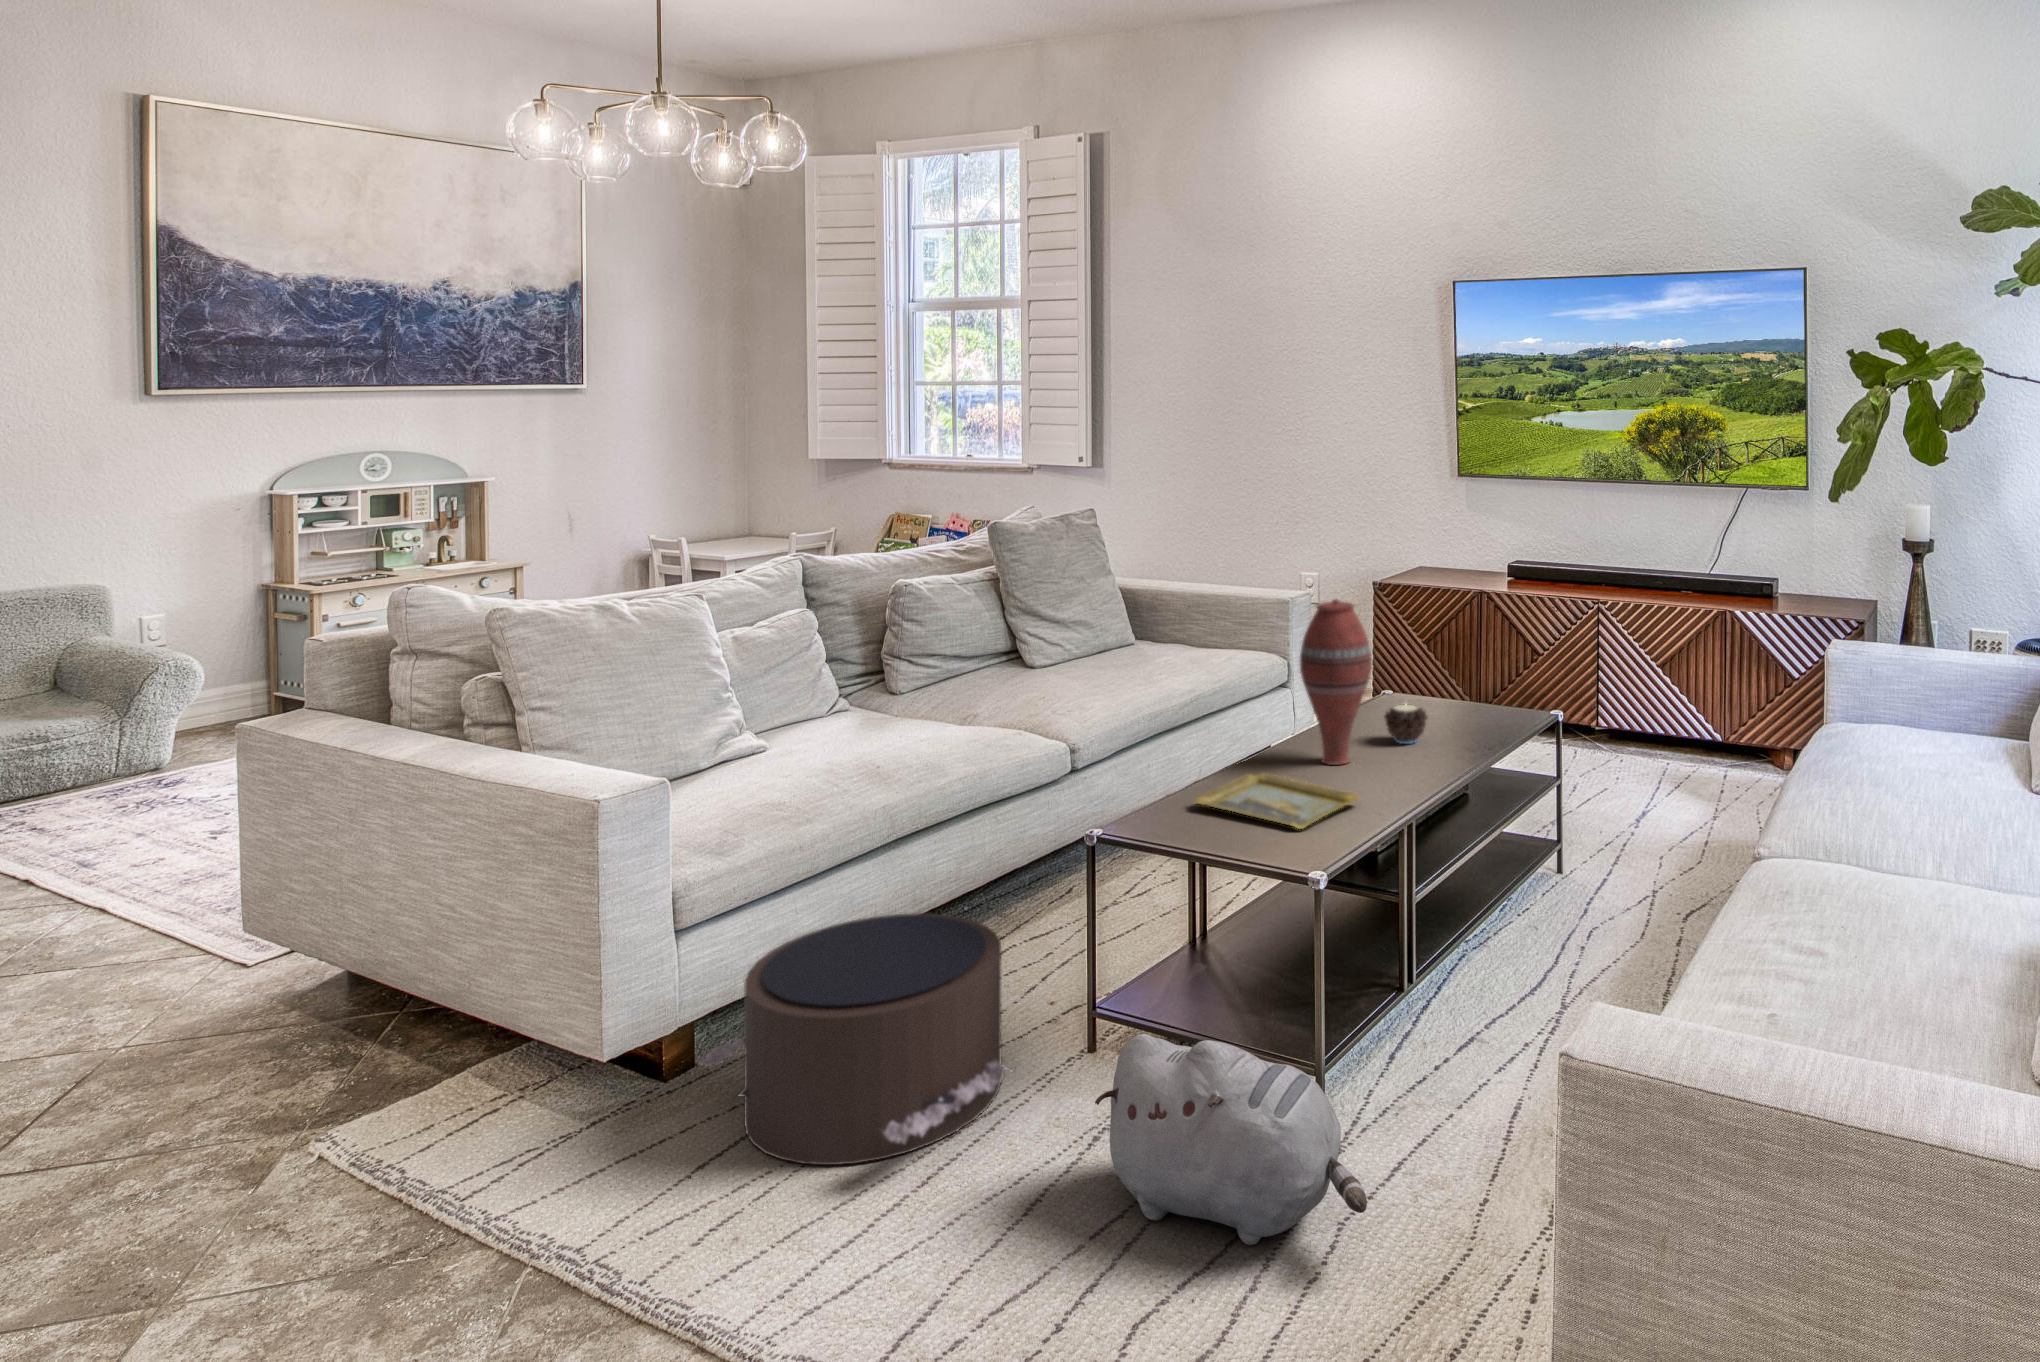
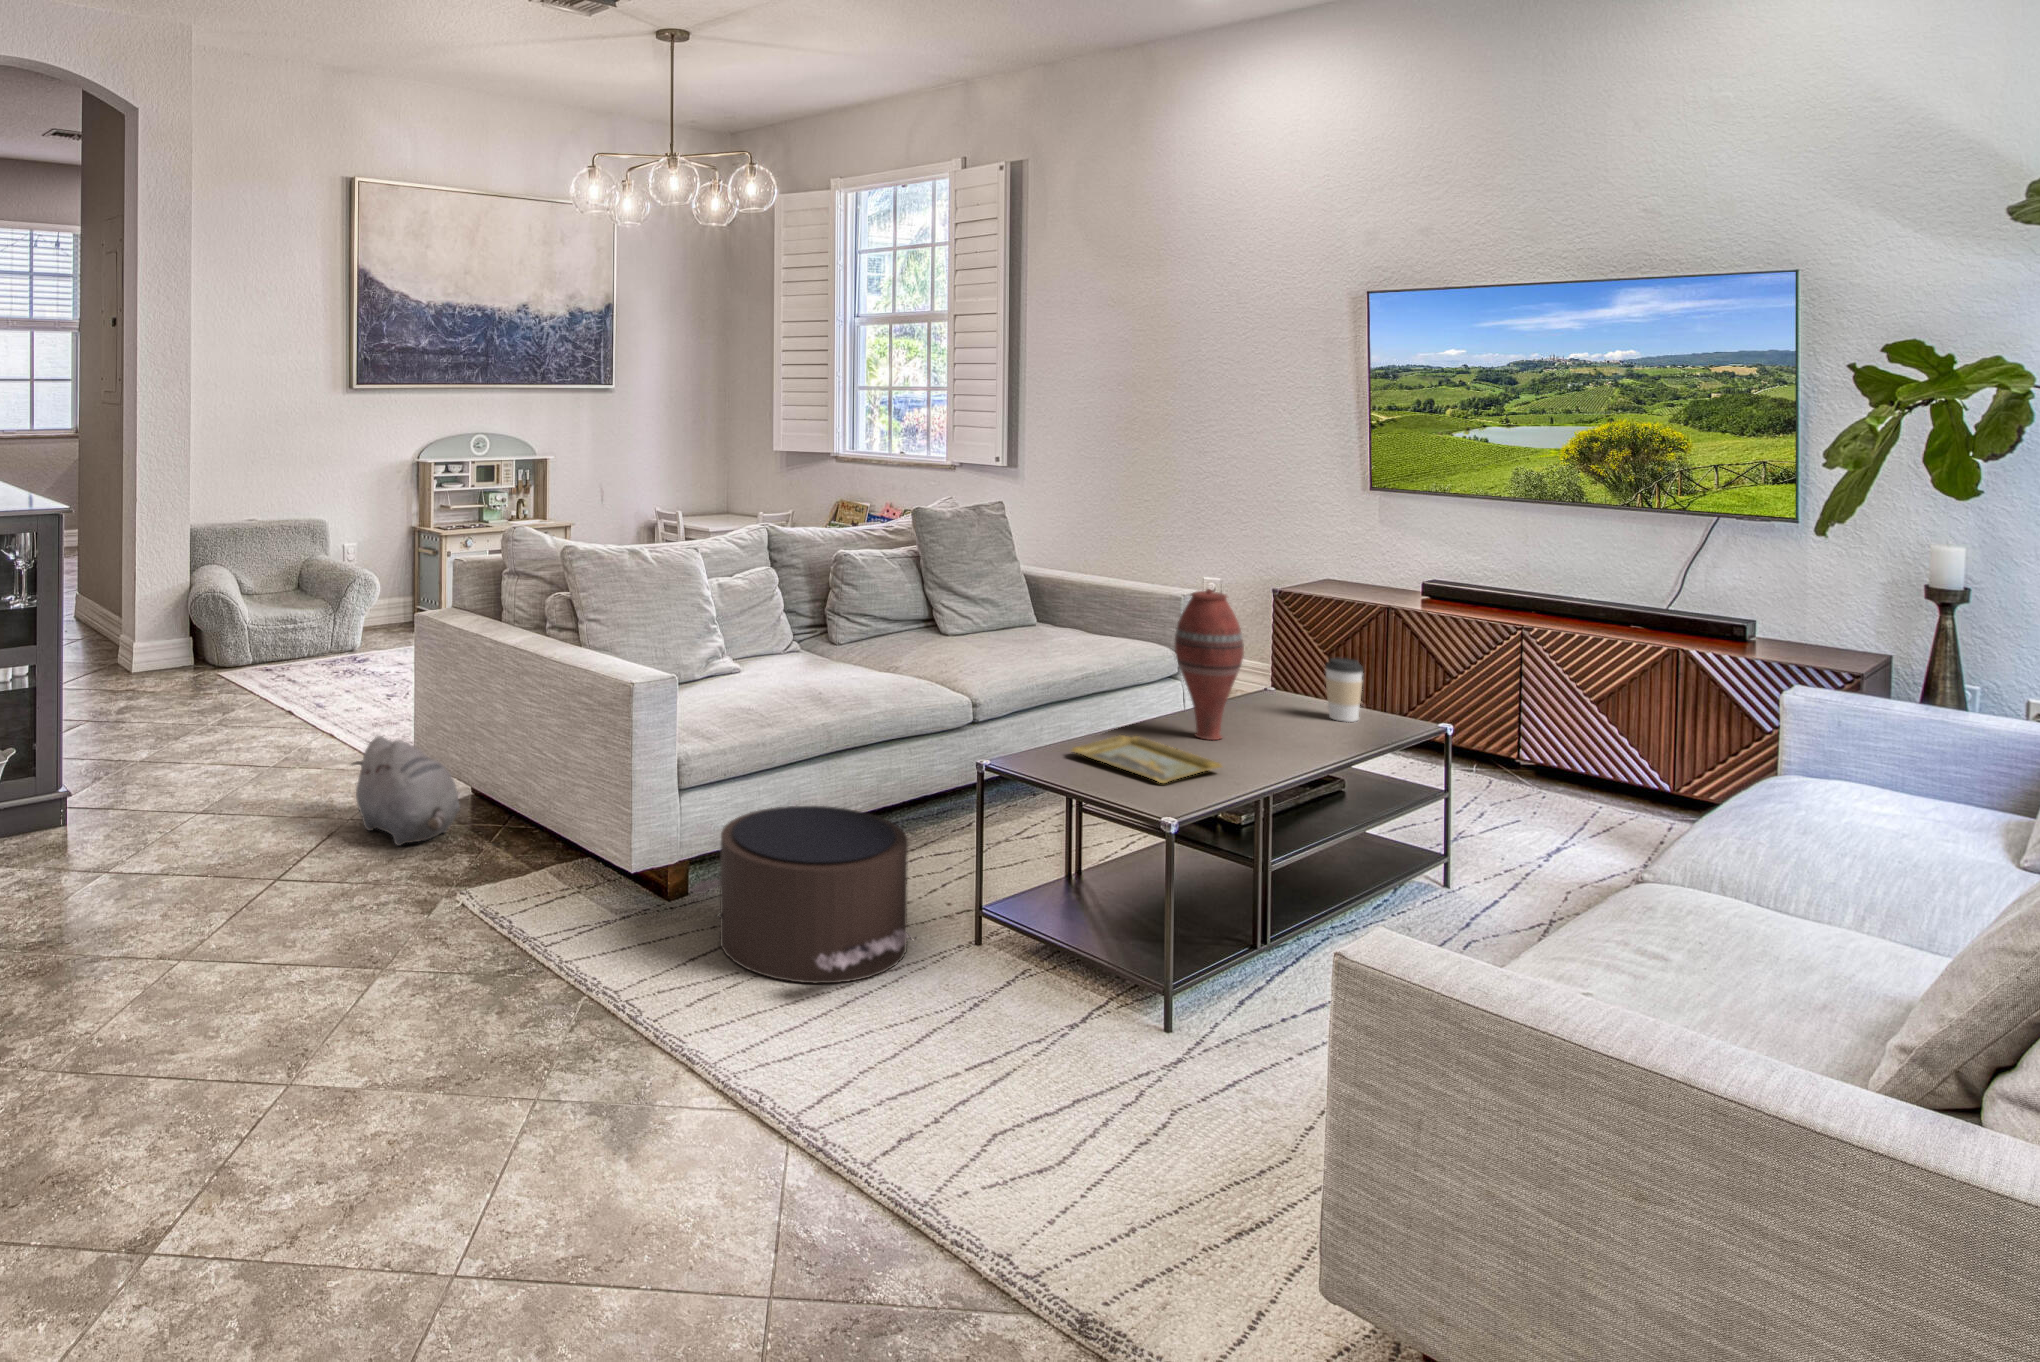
coffee cup: none [1443,657,1480,724] -> present [1325,658,1363,722]
candle: present [1384,704,1428,744] -> none [1259,690,1304,731]
plush toy: present [1095,1034,1367,1245] -> present [351,736,460,846]

